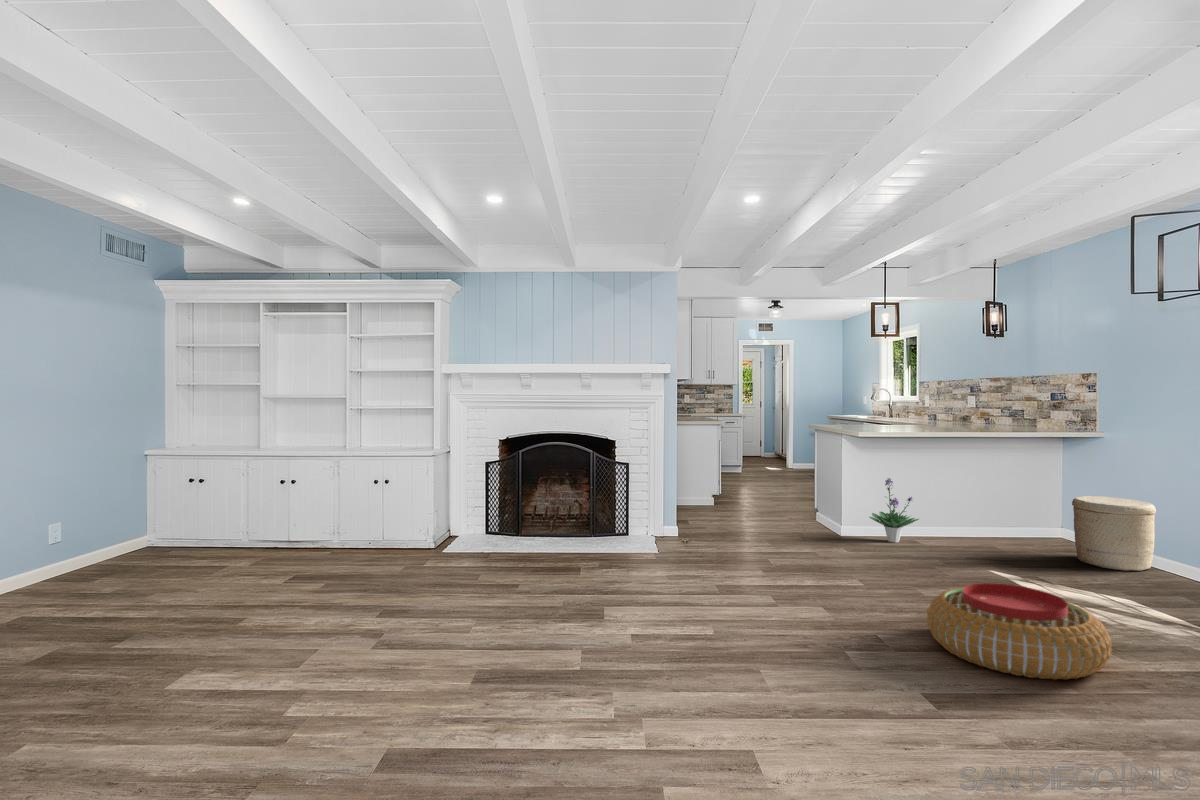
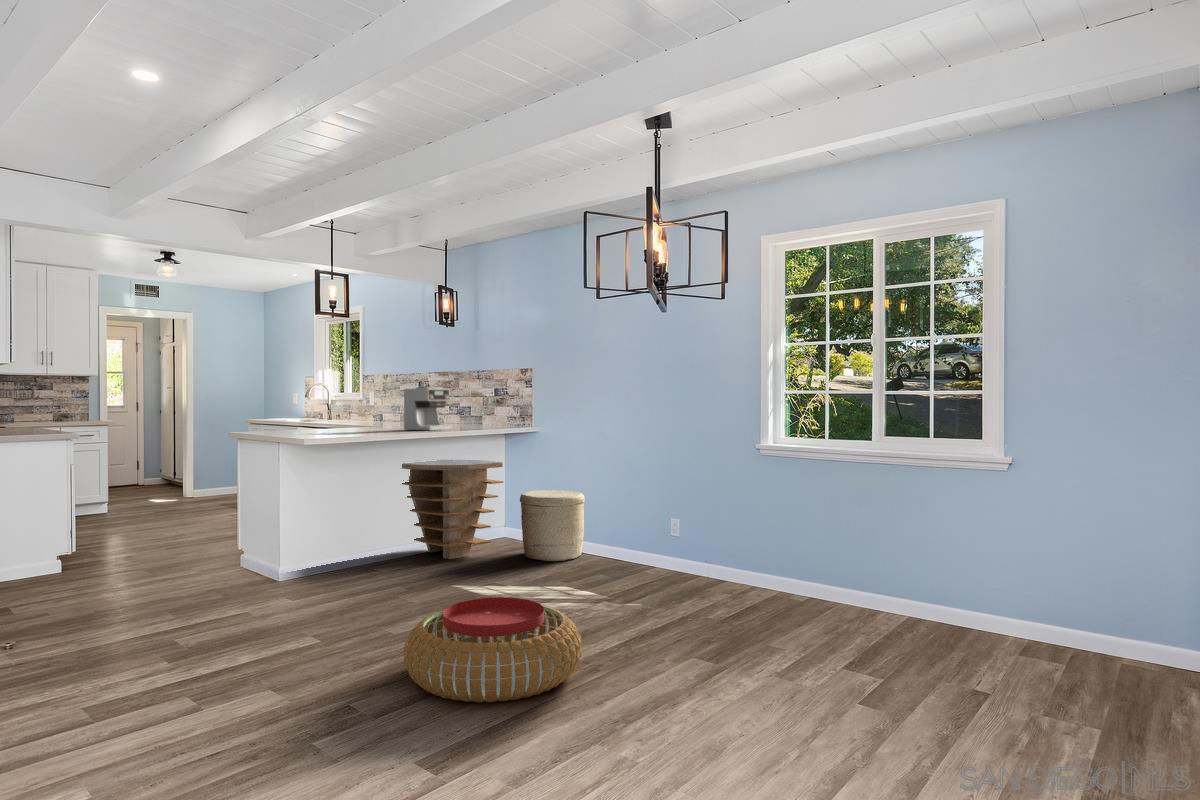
coffee maker: none [950,393,998,432] -> present [404,387,452,431]
side table: none [938,458,1053,550] -> present [402,460,503,559]
potted plant: present [869,478,919,542] -> none [314,490,374,569]

